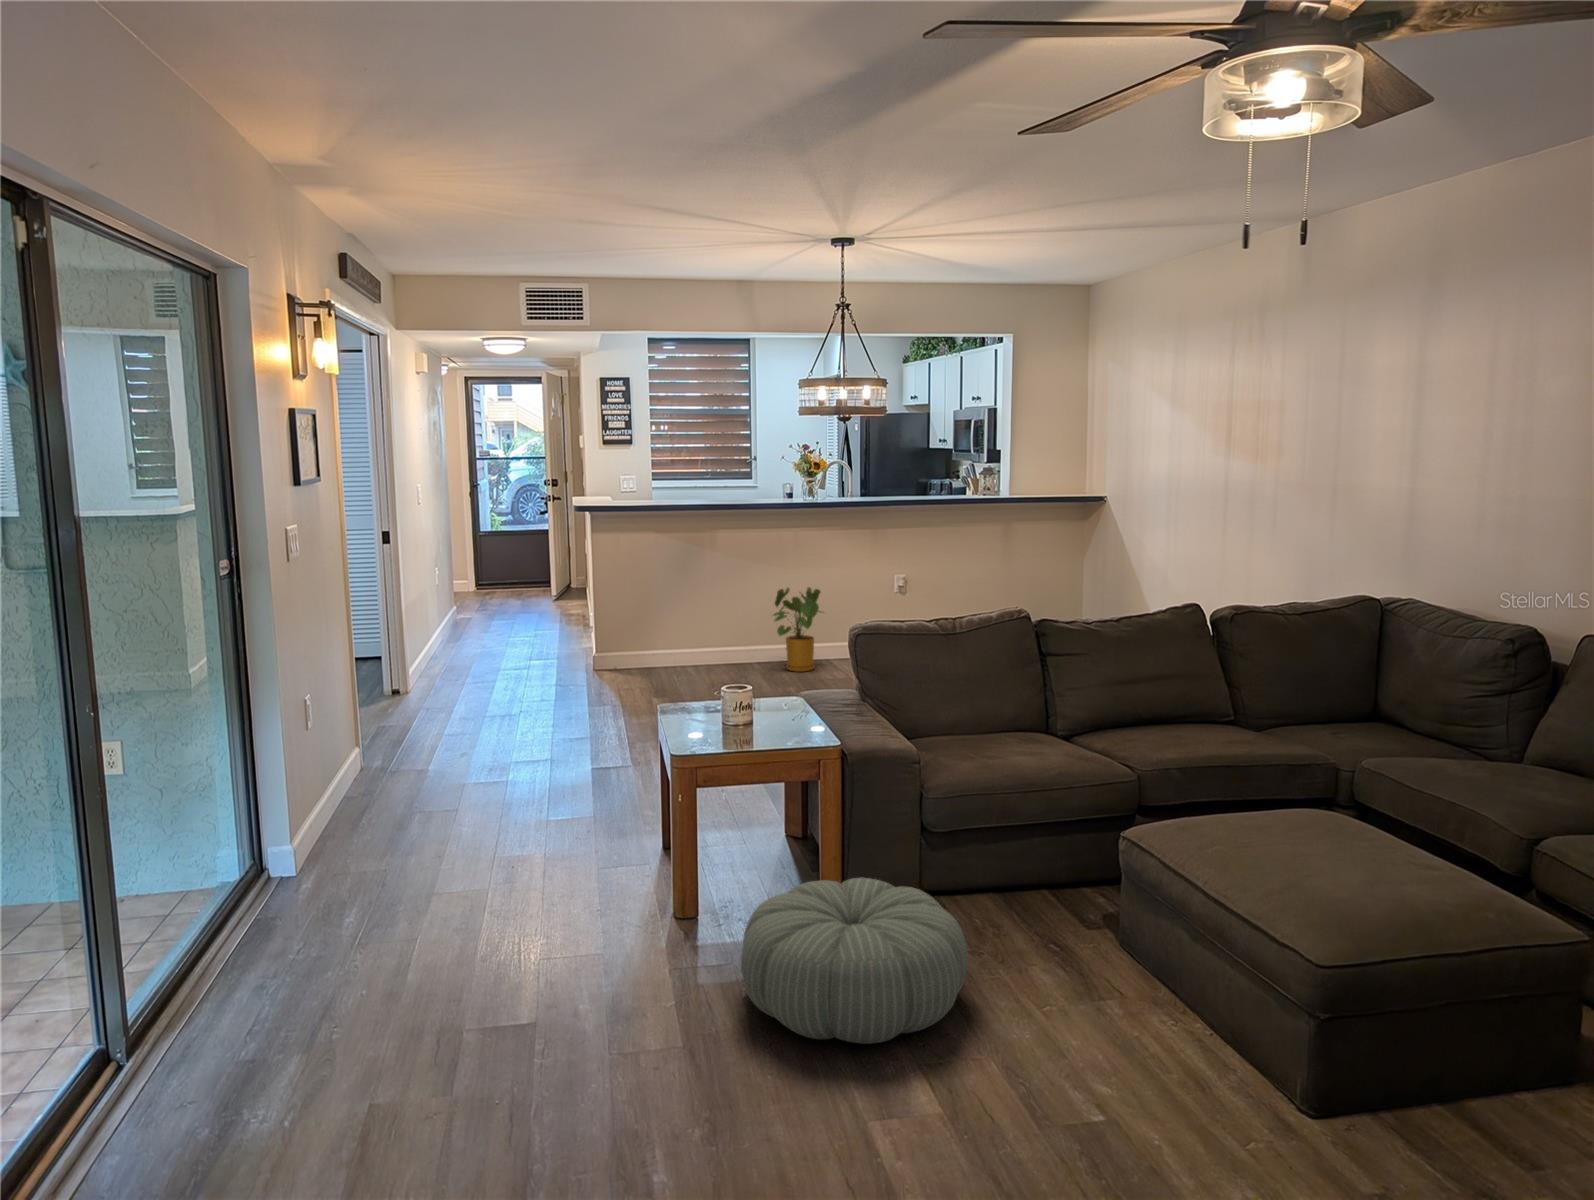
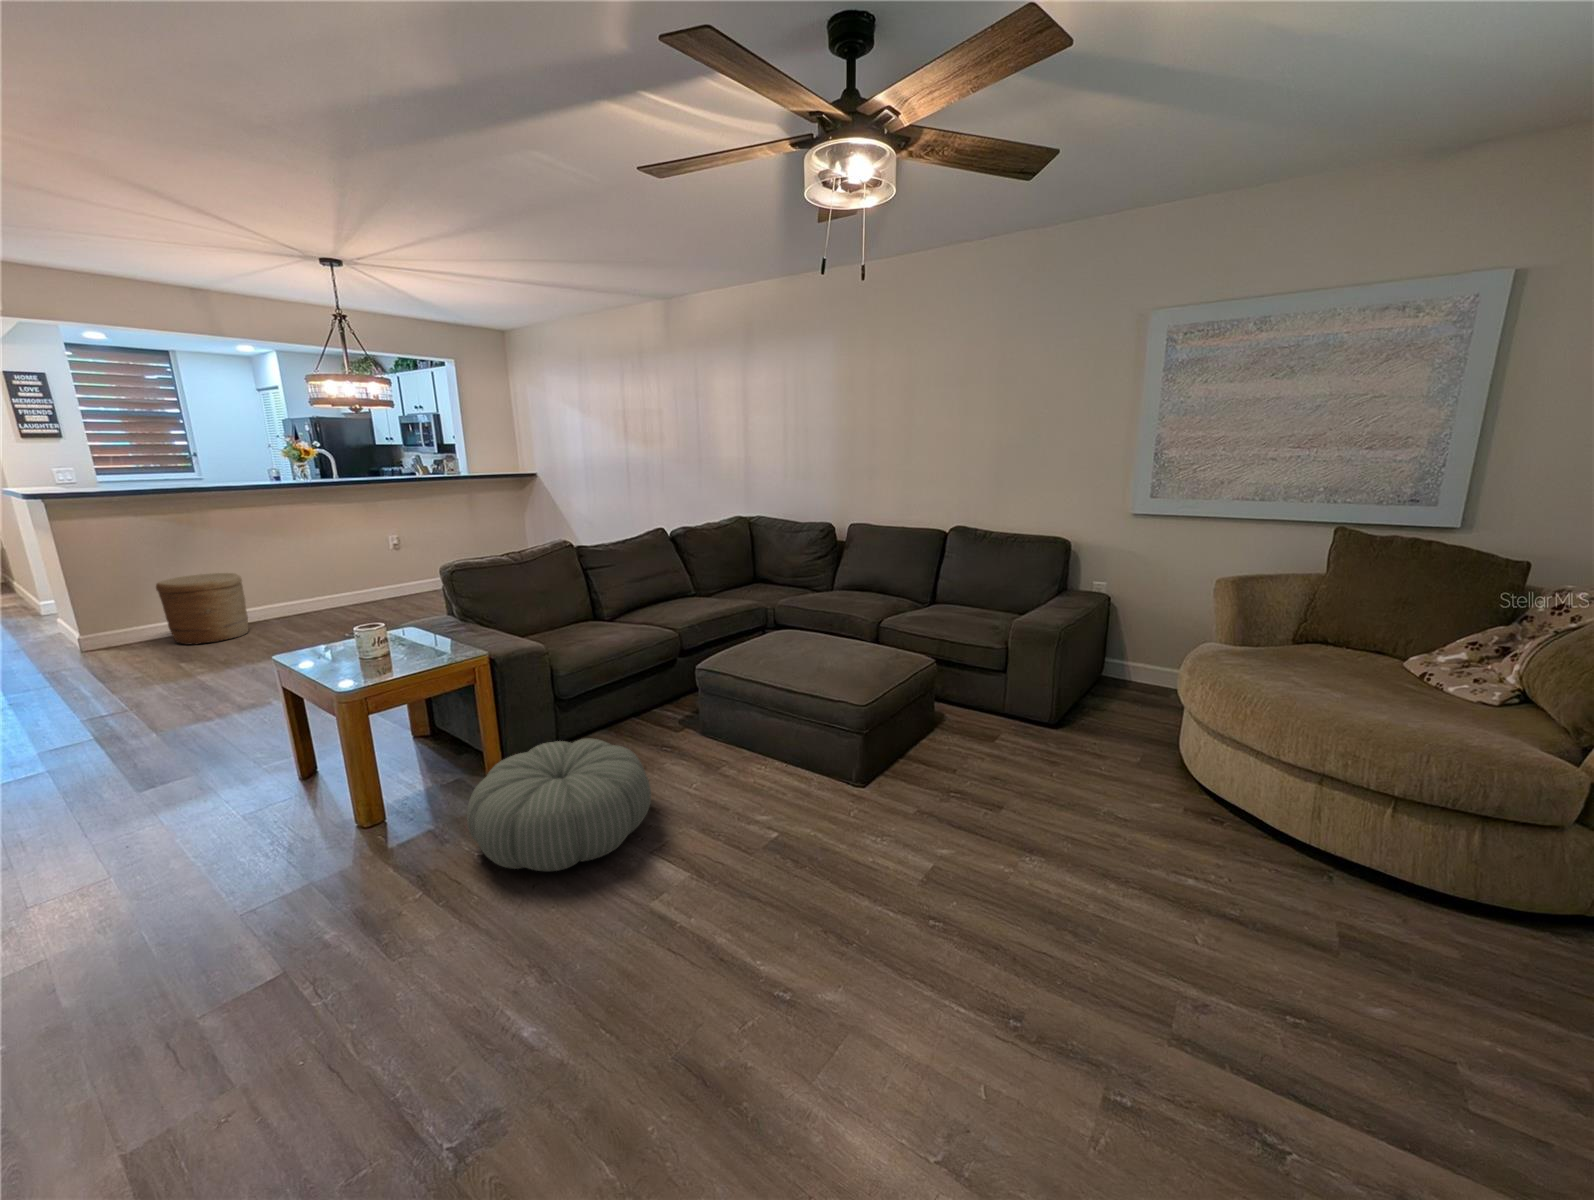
house plant: present [773,587,820,672] -> none [289,551,347,619]
woven basket: none [652,601,725,680] -> present [156,573,248,645]

